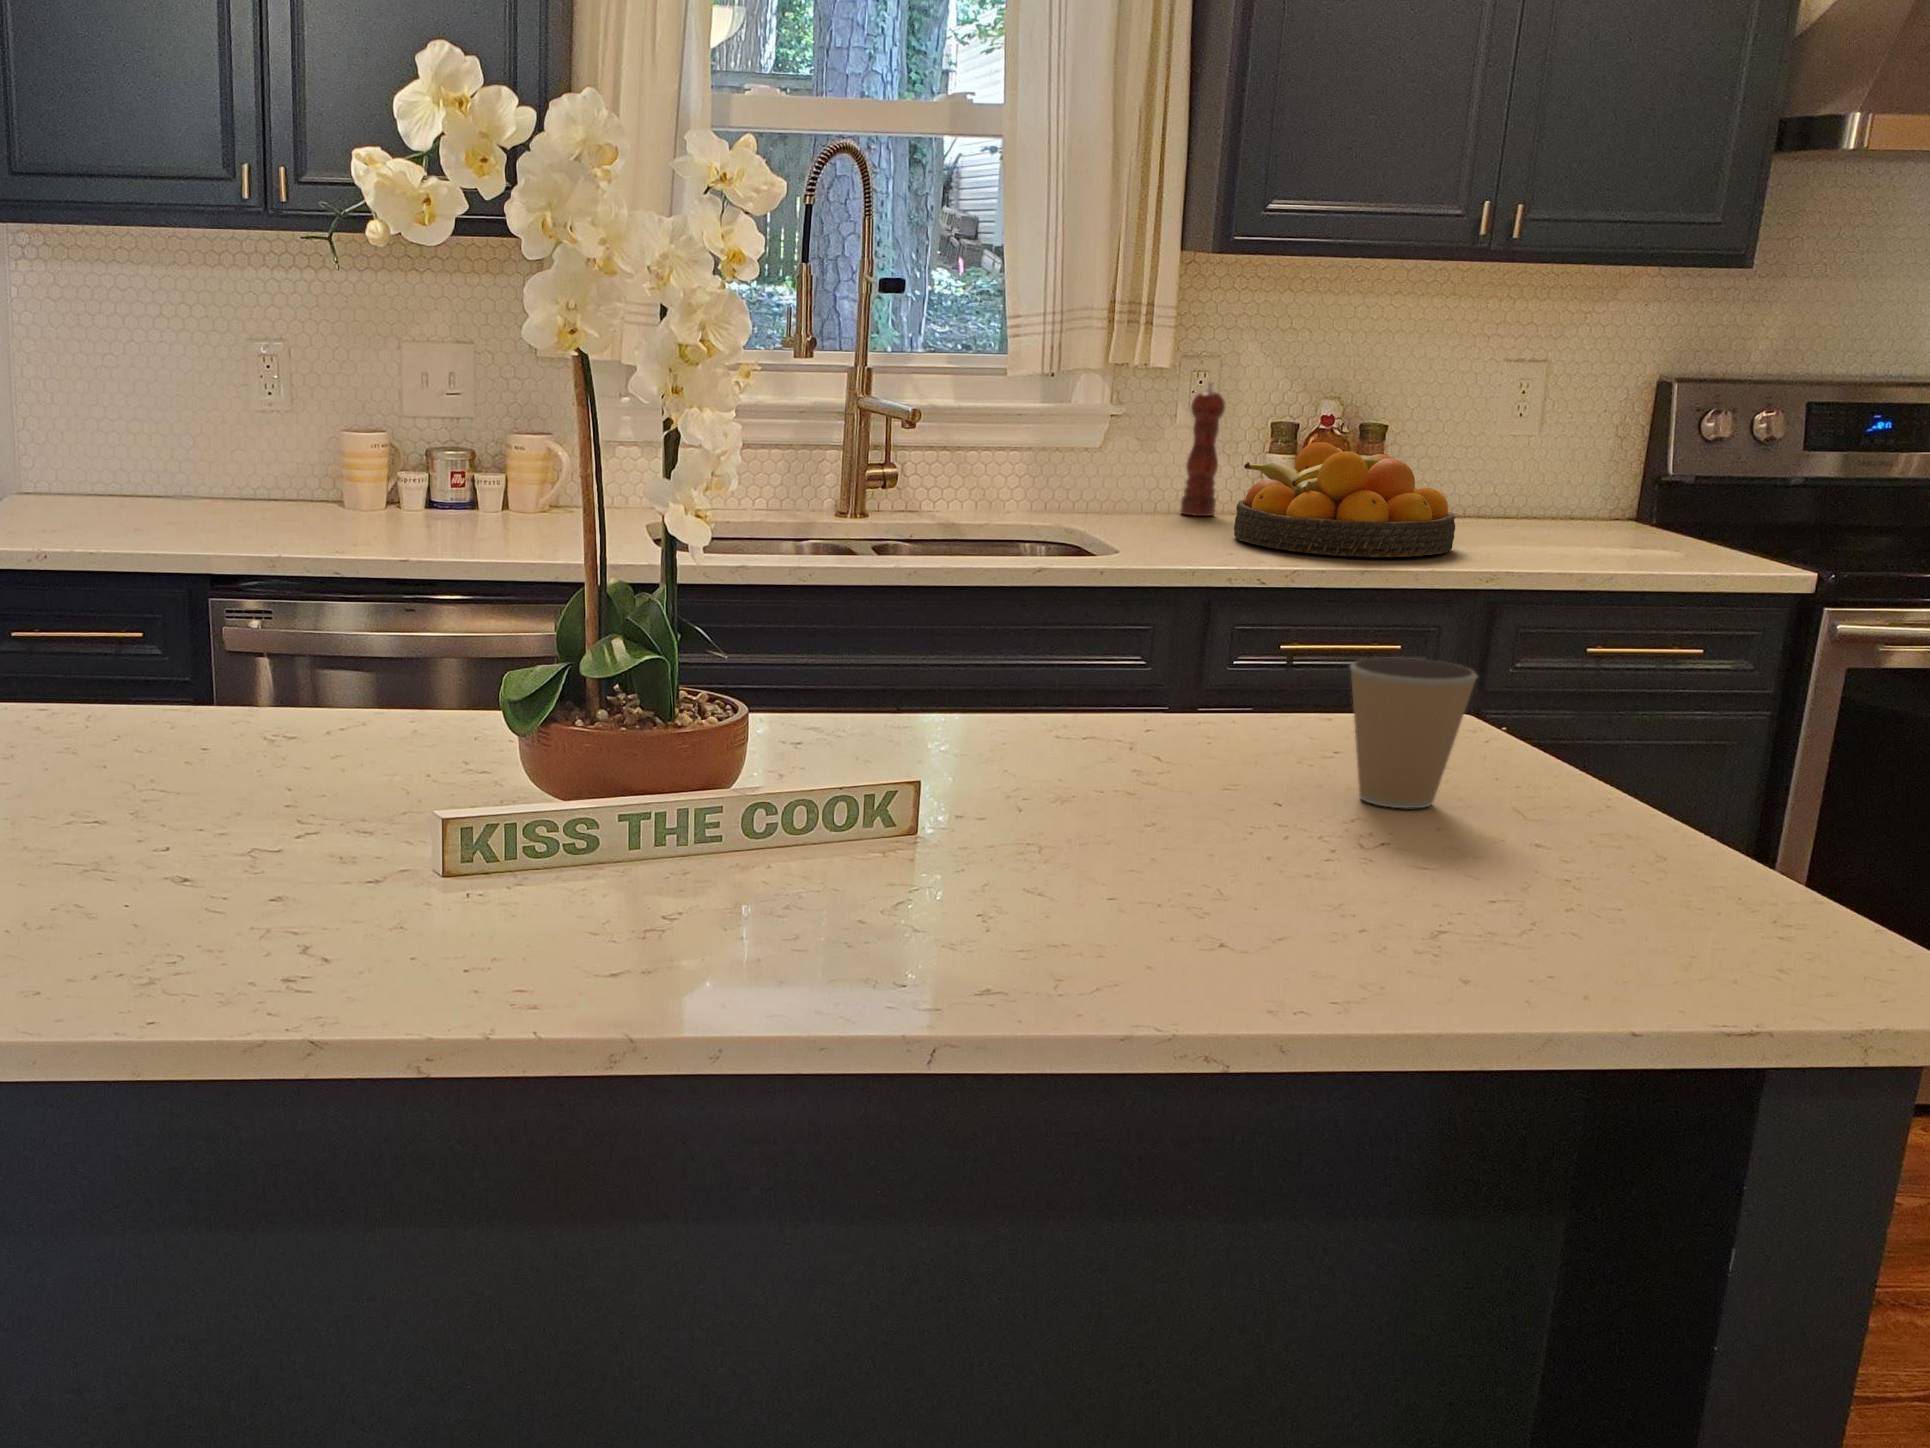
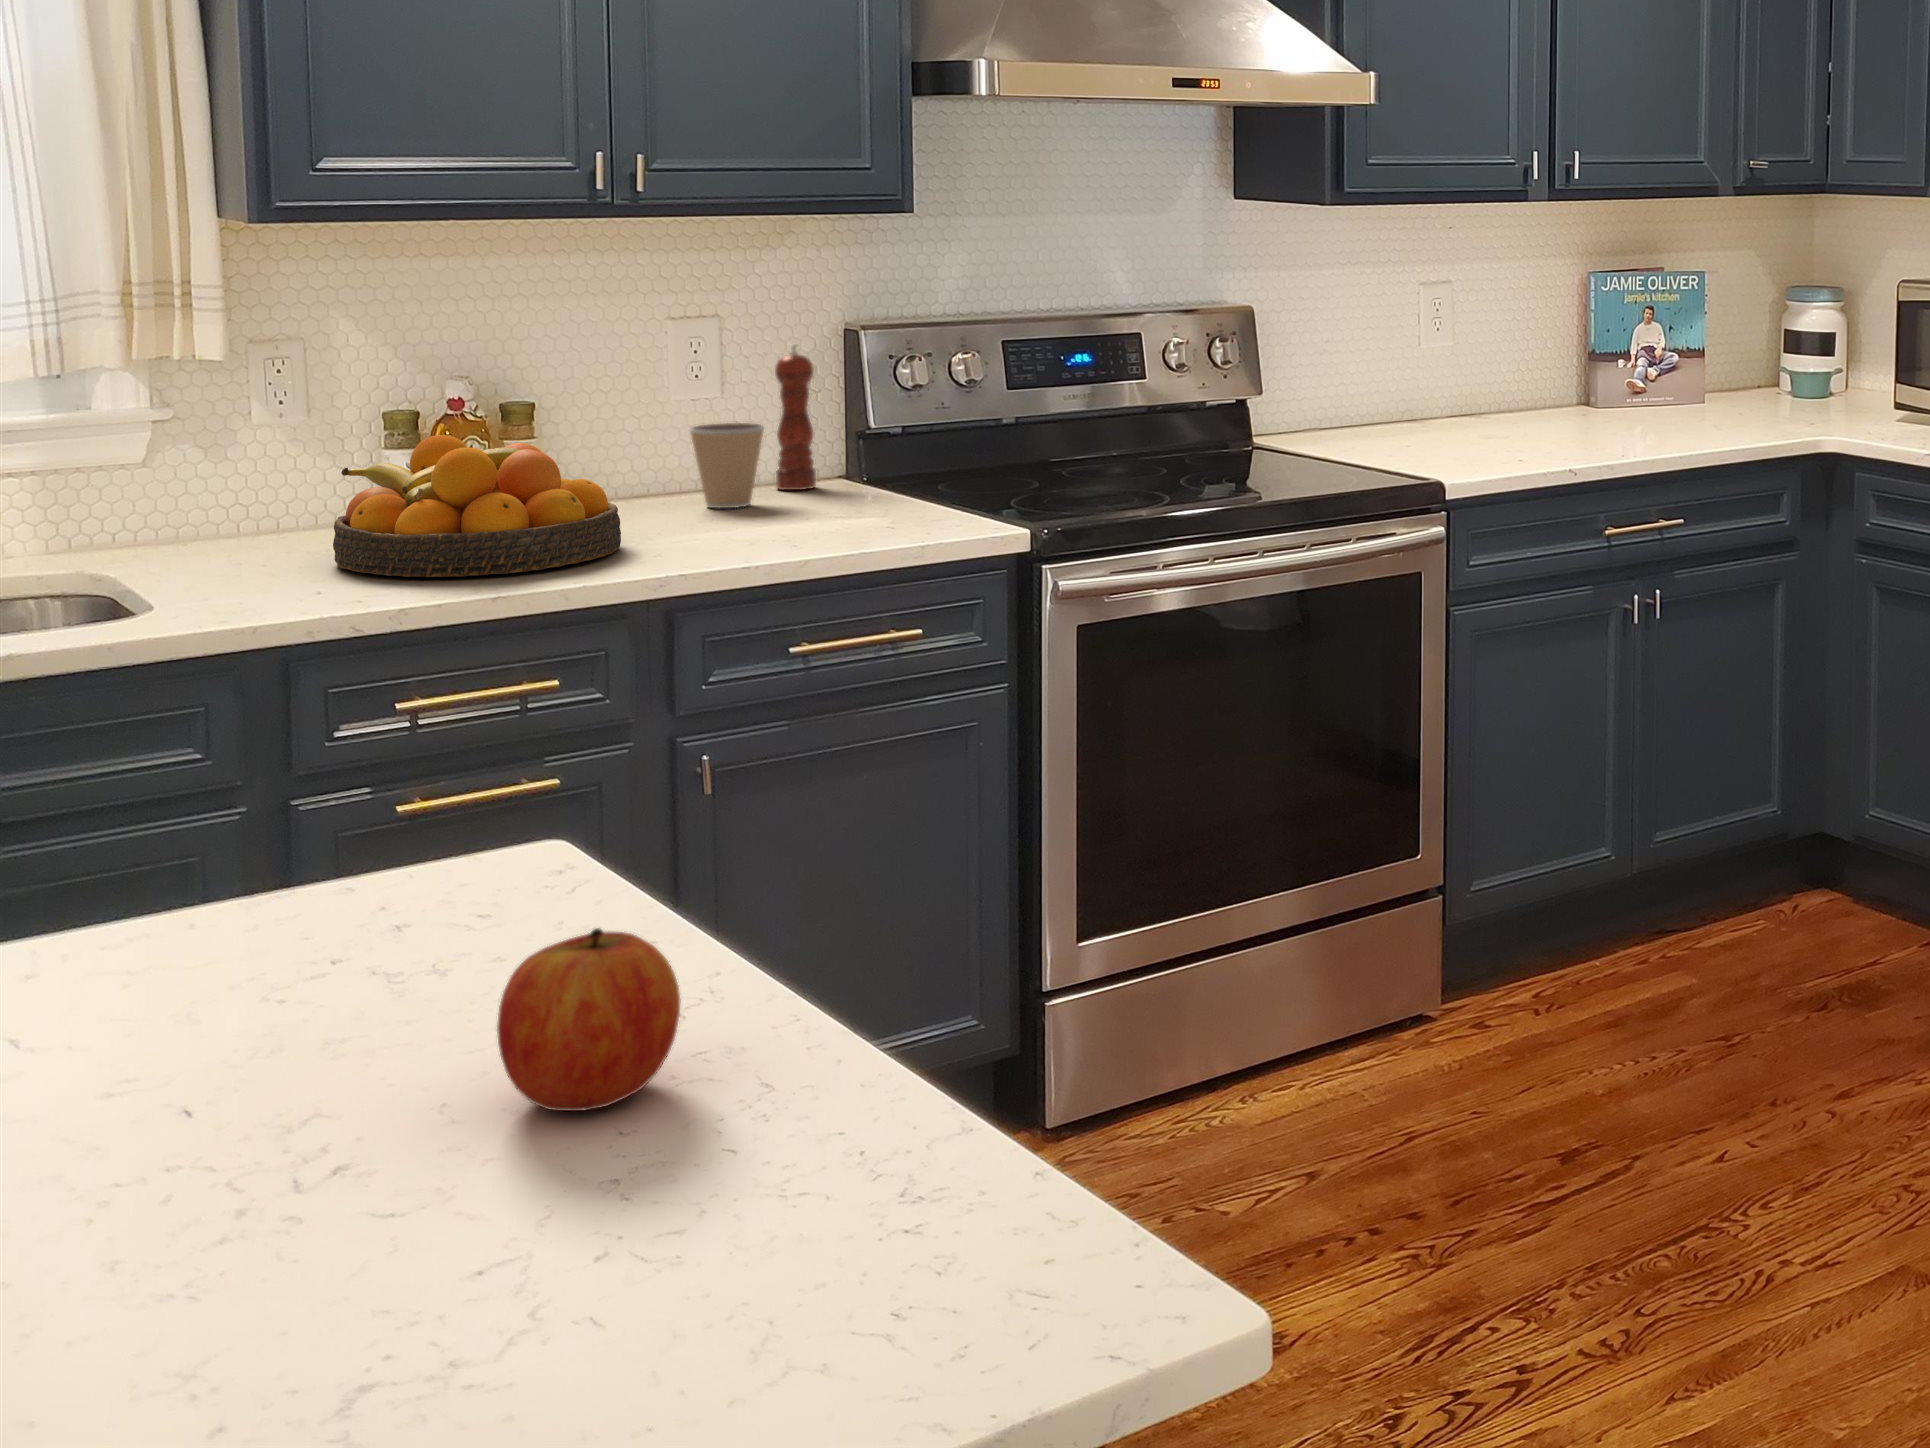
pepper mill: present [1180,382,1225,516] -> present [775,344,816,490]
coffee cup: present [1350,658,1478,808] -> present [690,423,764,508]
apple: none [1498,737,1625,859] -> present [497,928,681,1111]

